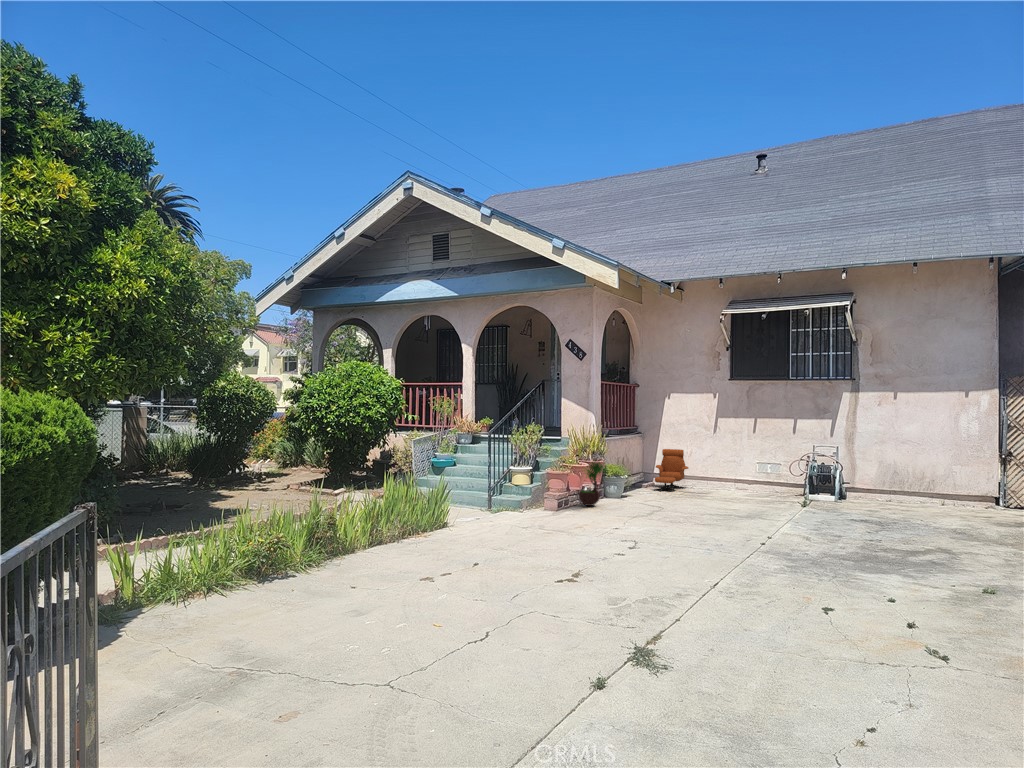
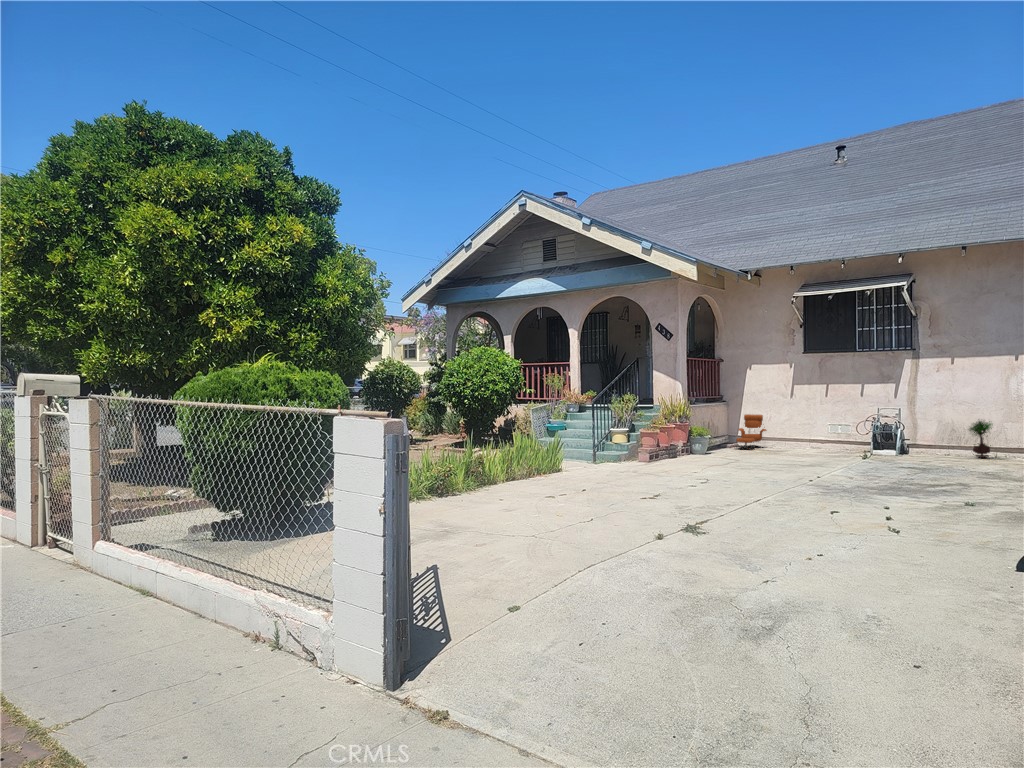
potted tree: present [579,462,604,506] -> present [969,421,993,458]

